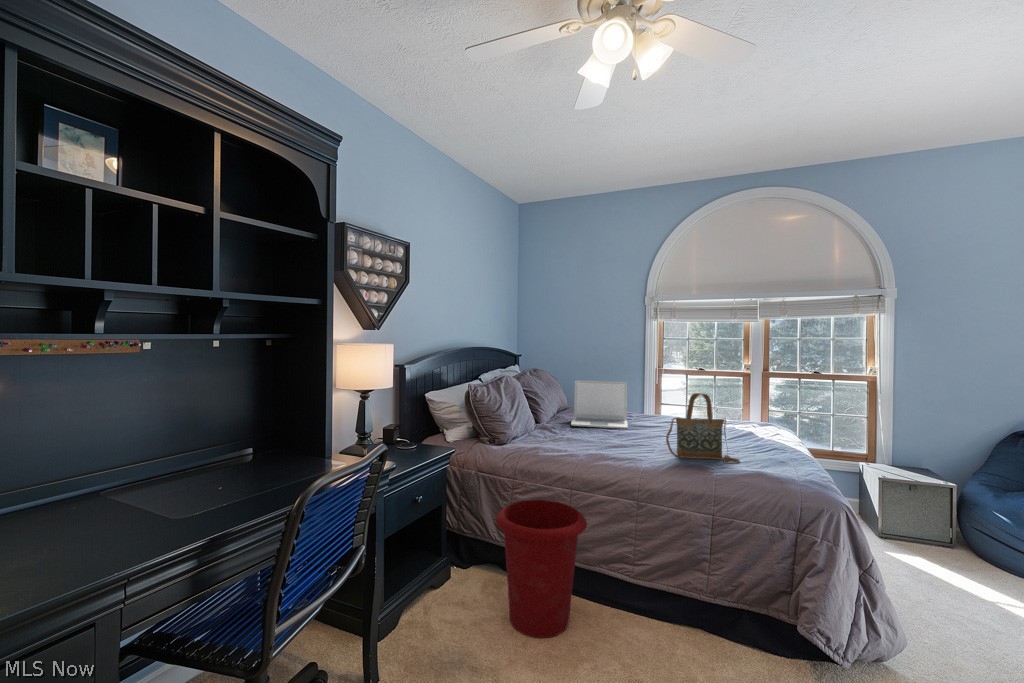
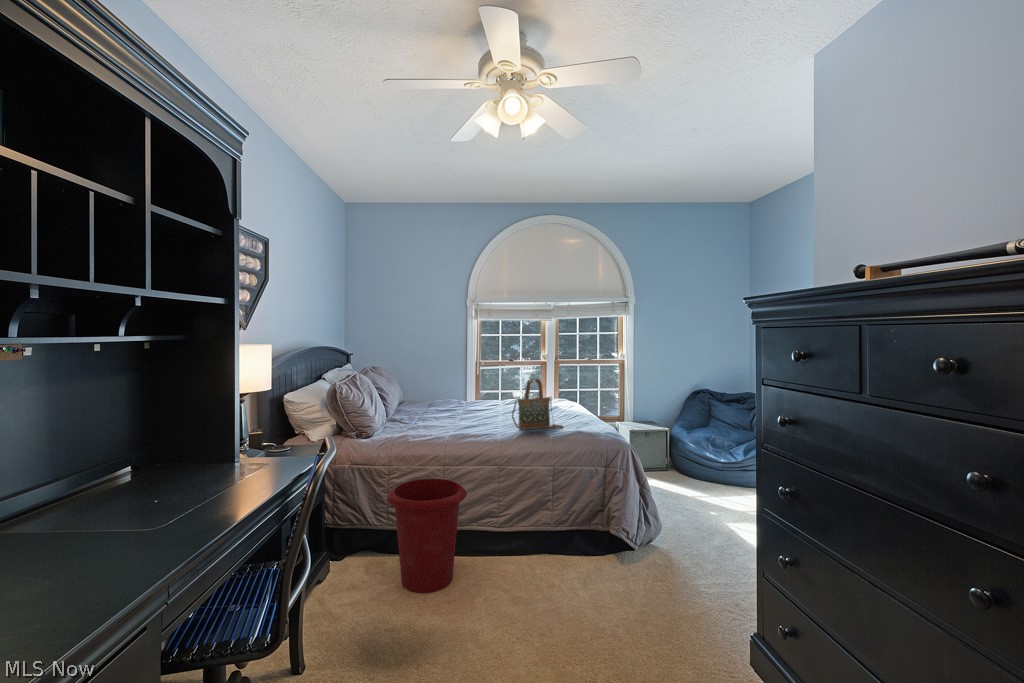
laptop: present [571,380,628,429] -> none [415,374,467,415]

